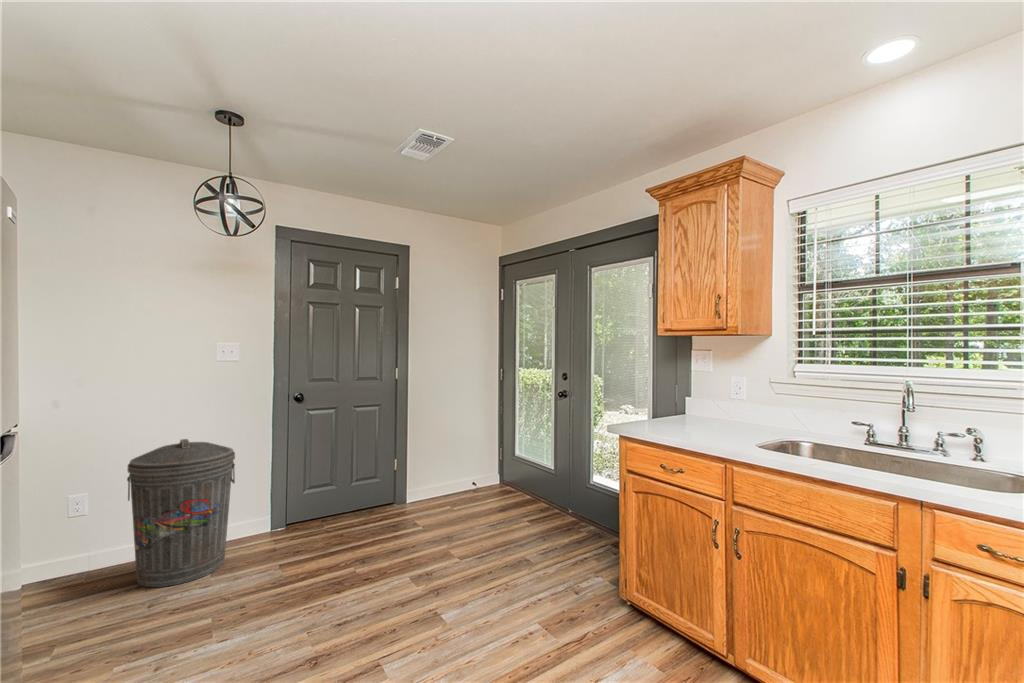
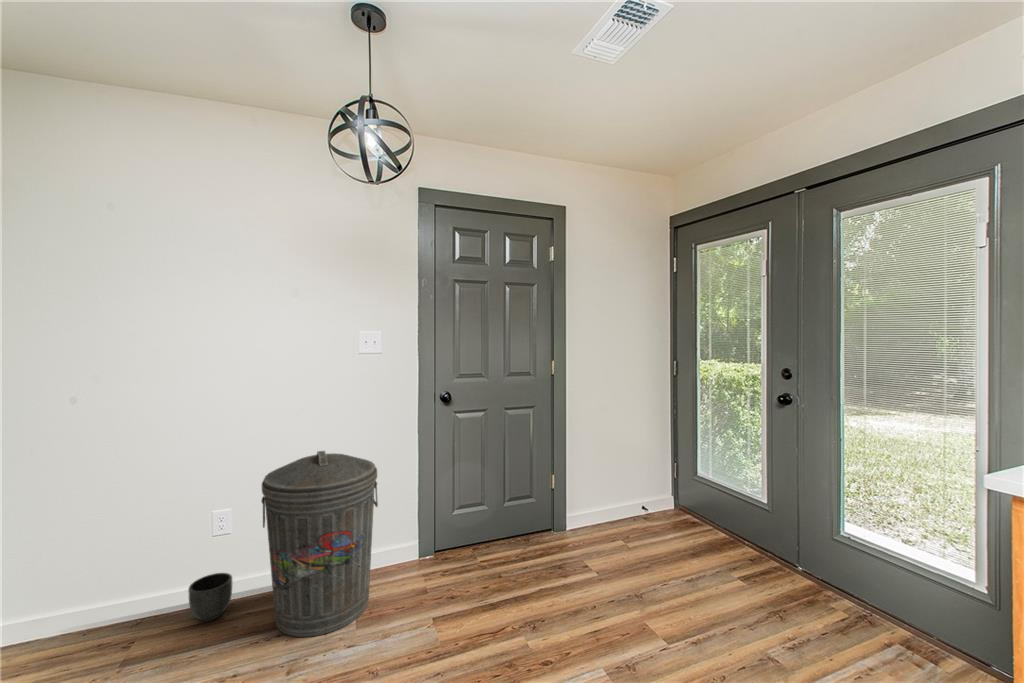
planter: none [52,548,95,588] -> present [188,573,232,621]

